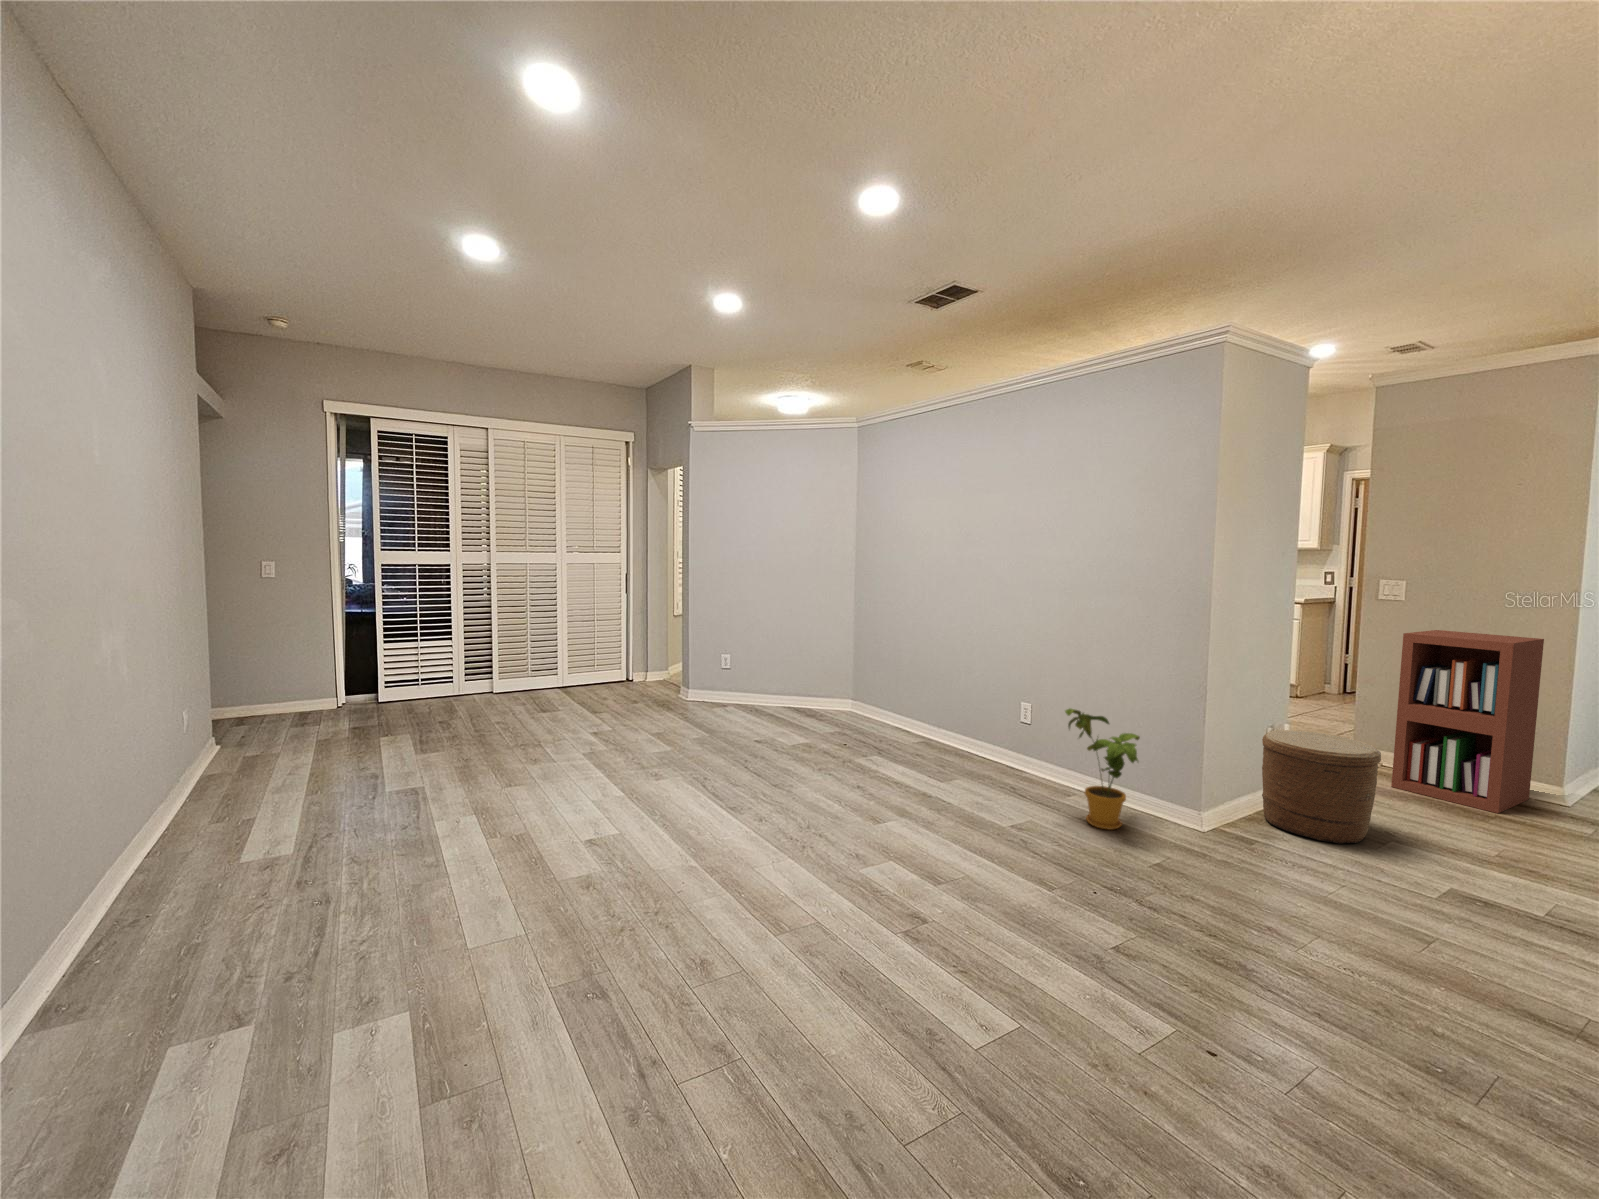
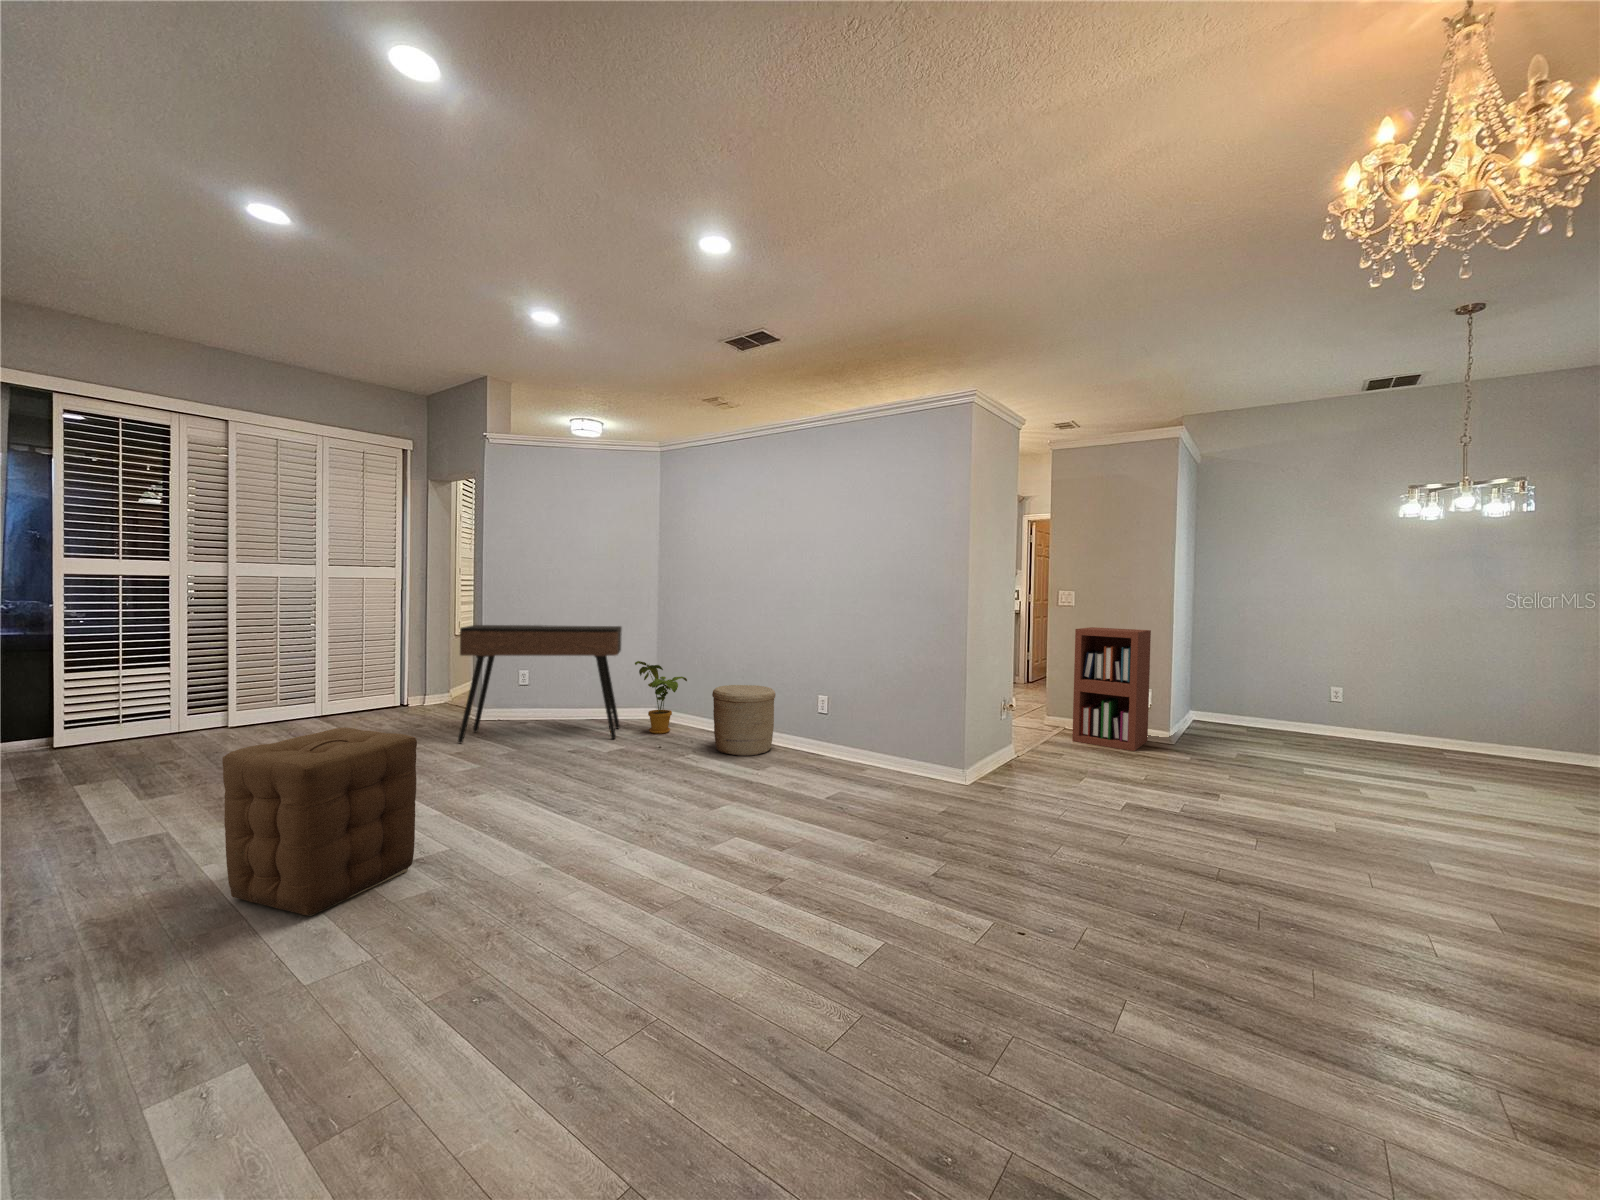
console table: none [658,610,809,731] -> present [458,625,622,743]
house plant: present [1065,709,1140,830] -> present [635,661,687,734]
ottoman: none [445,716,589,881] -> present [222,728,417,916]
woven basket: present [1262,730,1381,844] -> present [712,685,775,756]

